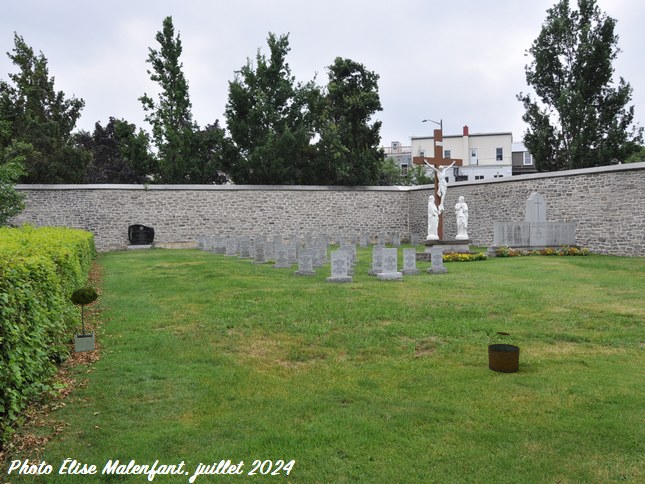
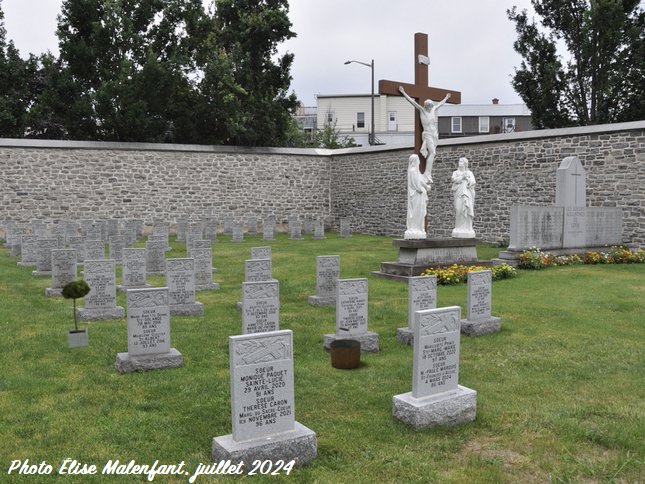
bucket: present [488,332,520,372] -> present [330,327,361,369]

